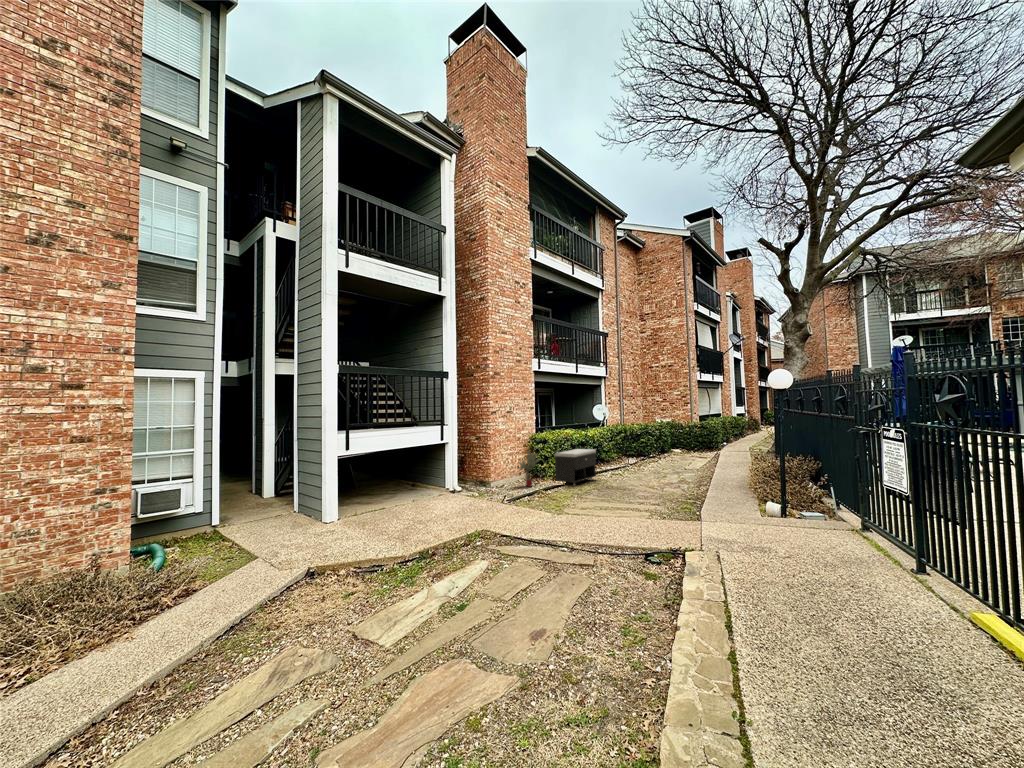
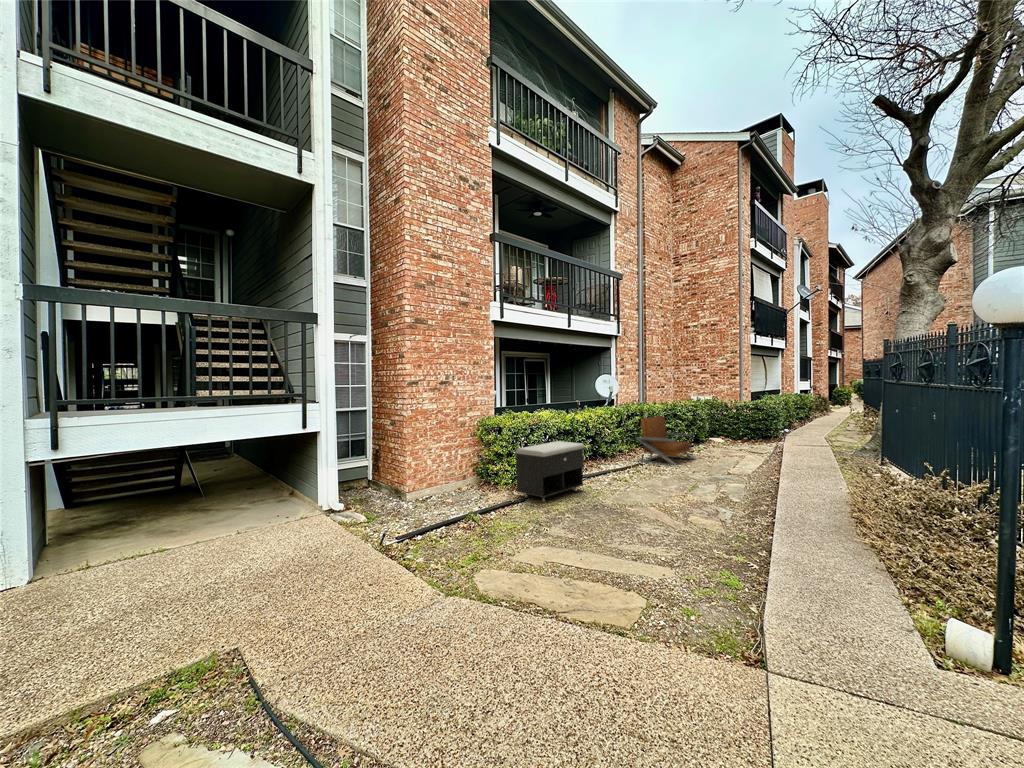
lounge chair: none [622,432,662,467] -> present [637,416,694,466]
potted tree: present [518,450,538,487] -> none [451,442,490,501]

